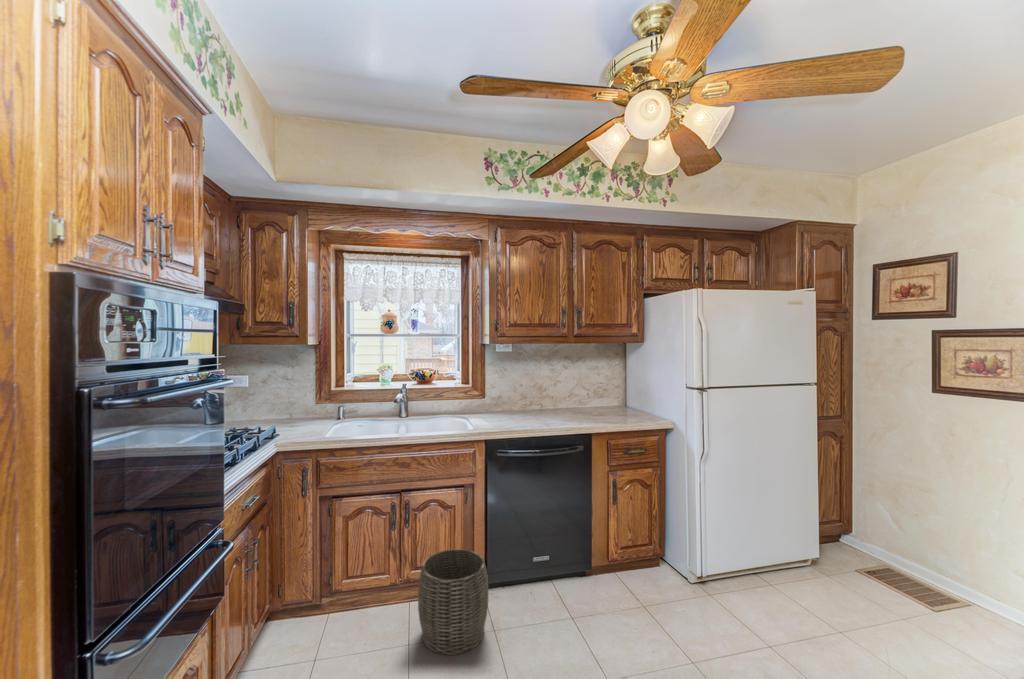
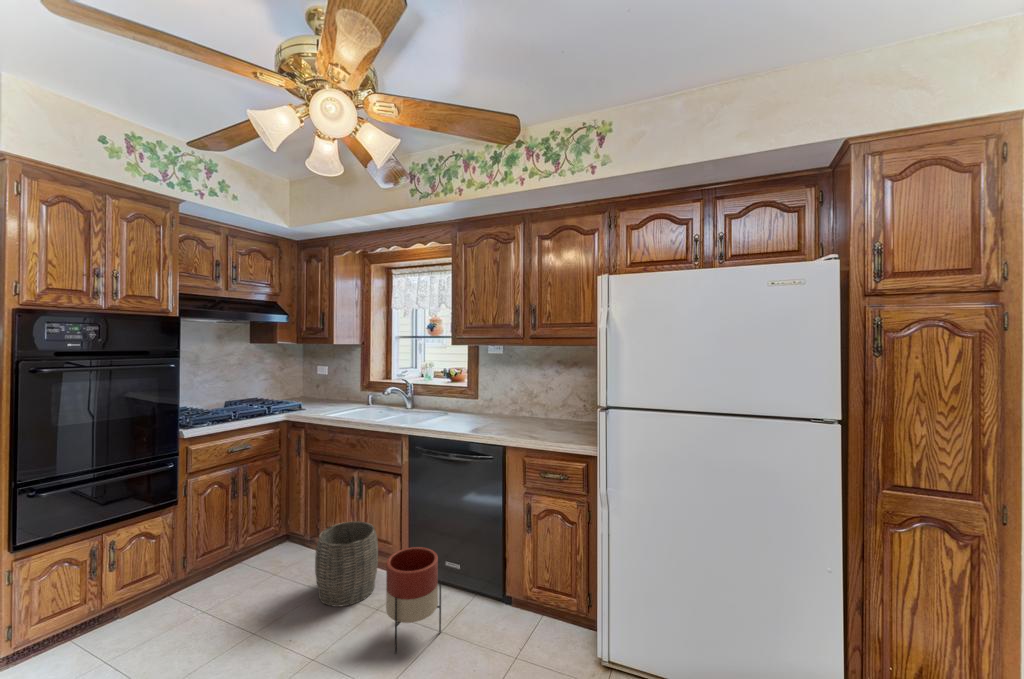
planter: none [544,542,598,648] -> present [386,547,441,654]

